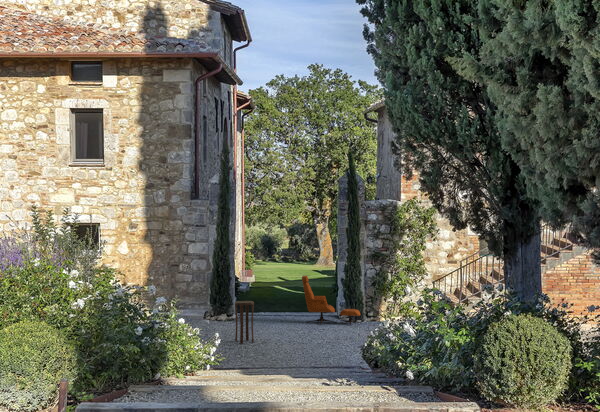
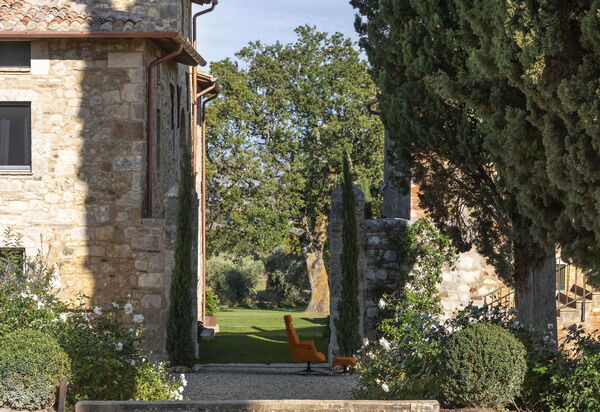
stool: present [235,301,254,344] -> none [201,341,225,393]

